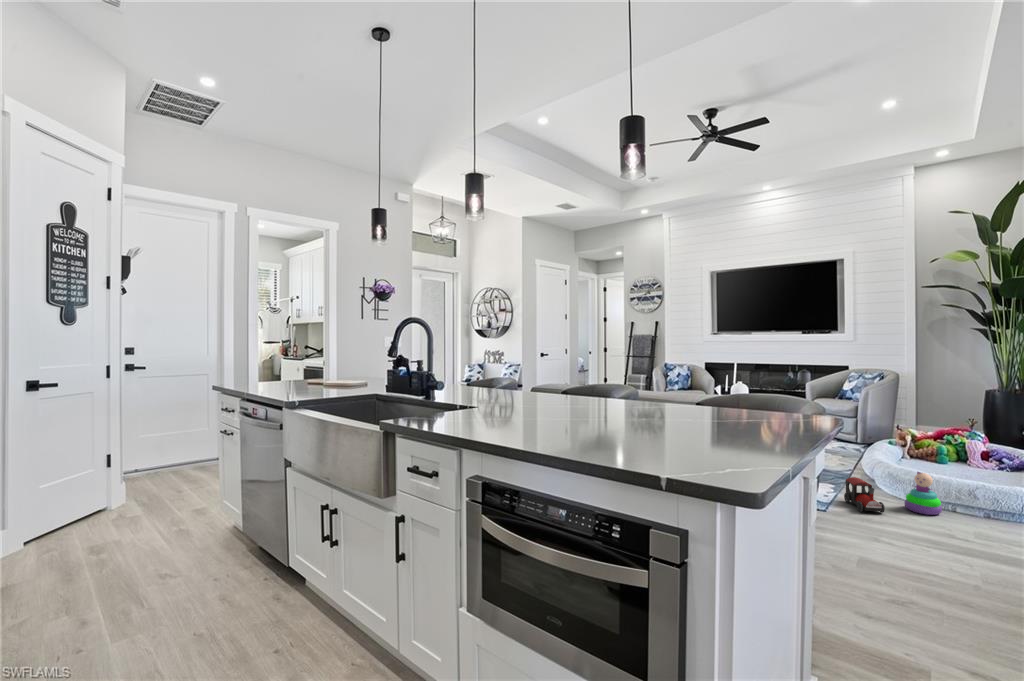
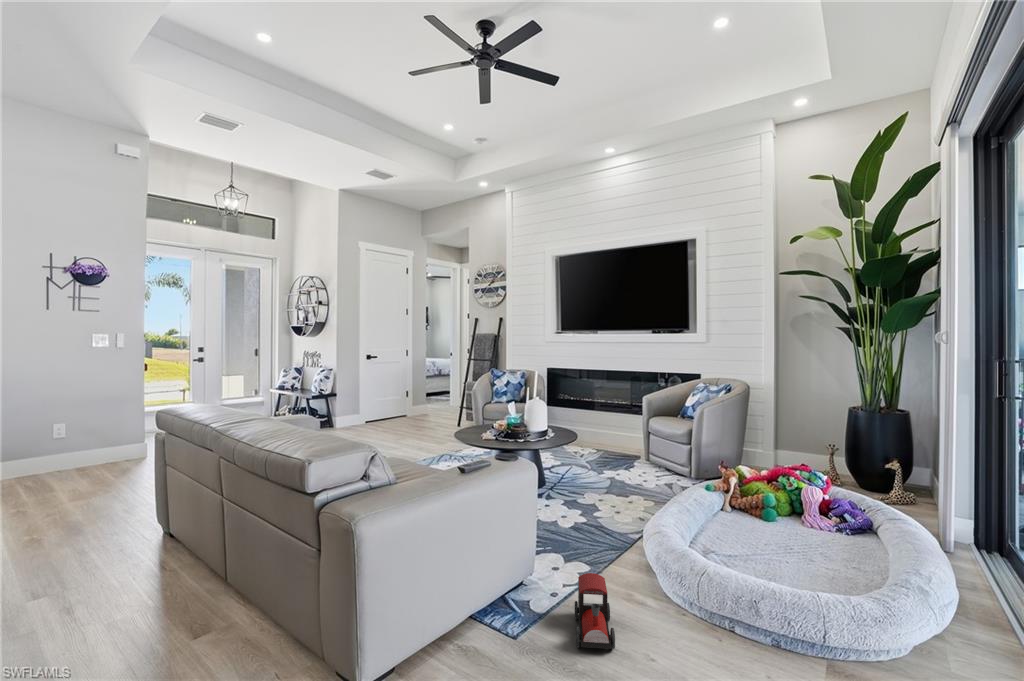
stacking toy: present [904,472,942,515] -> none [660,569,714,652]

